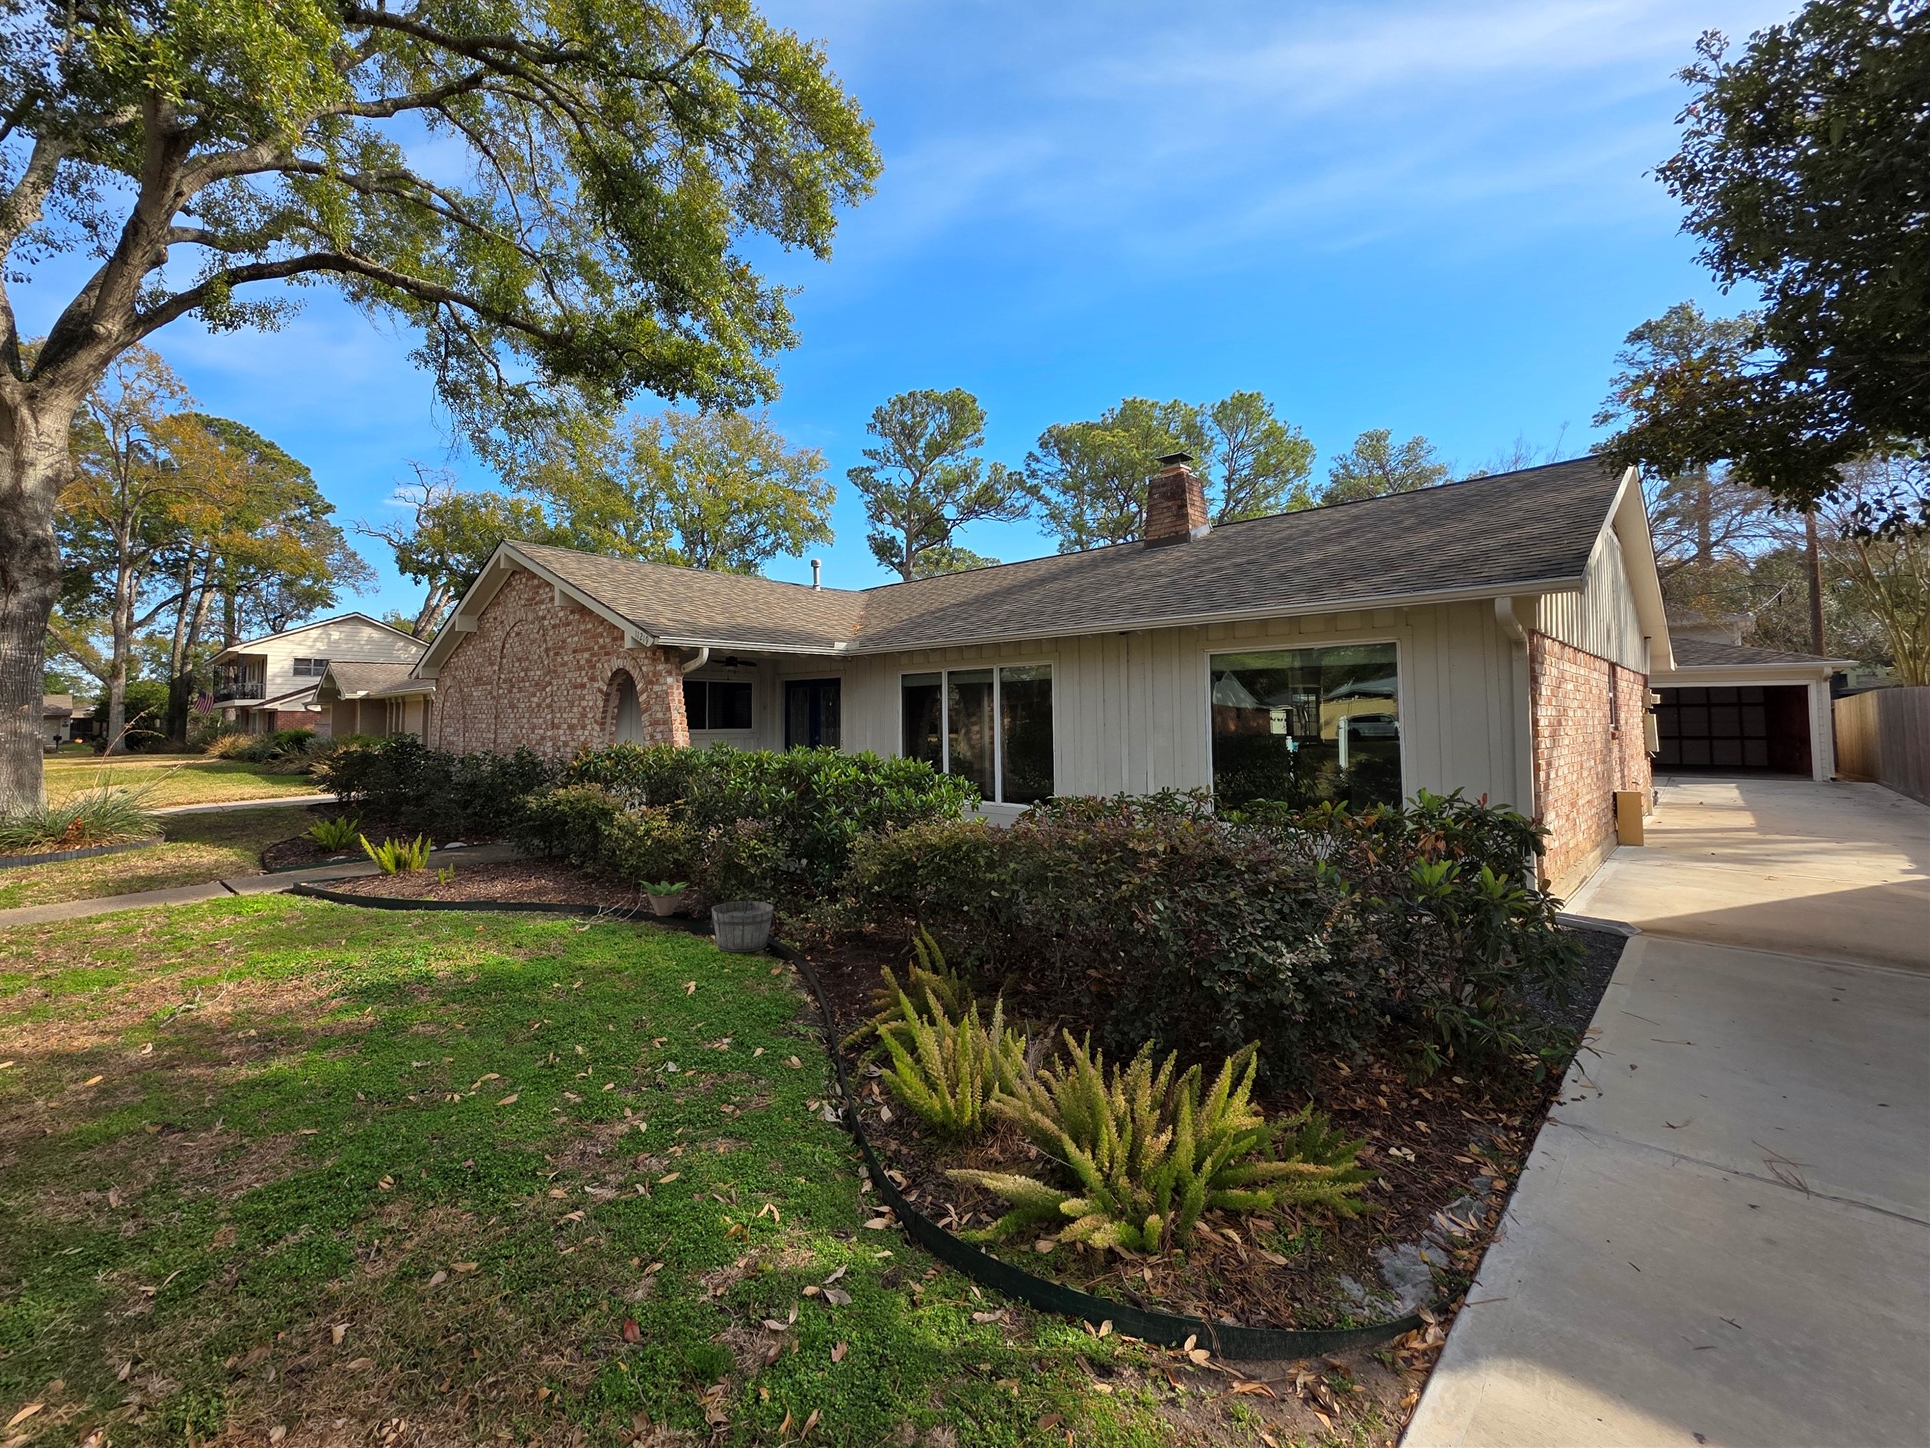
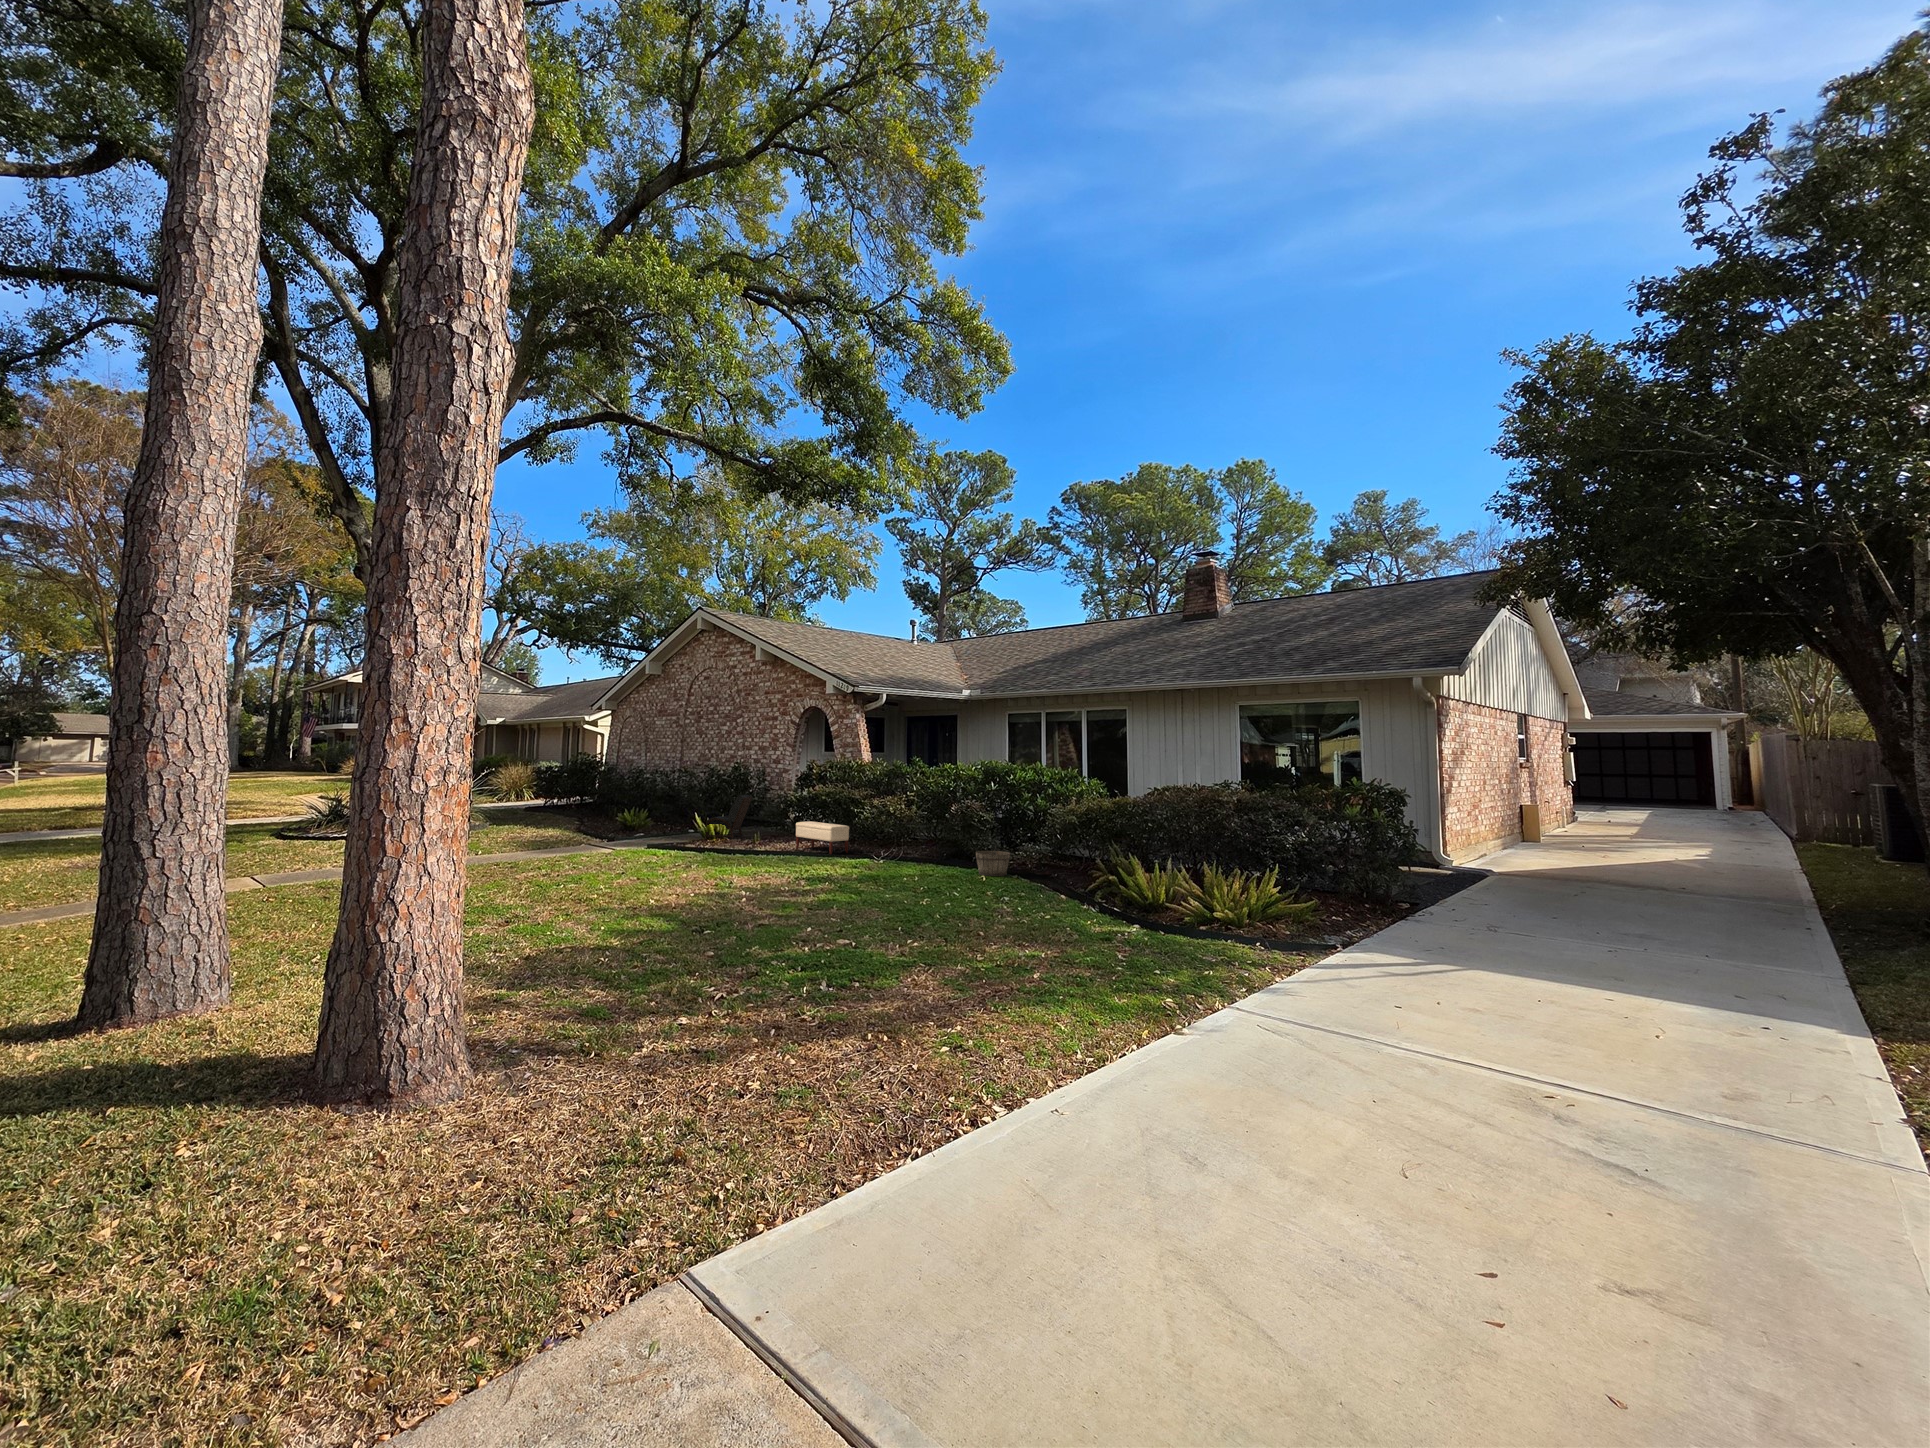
lounge chair: none [446,788,521,852] -> present [705,795,752,839]
bench: none [528,833,592,889] -> present [796,821,849,854]
decorative plant: present [640,881,689,916] -> none [906,844,939,864]

